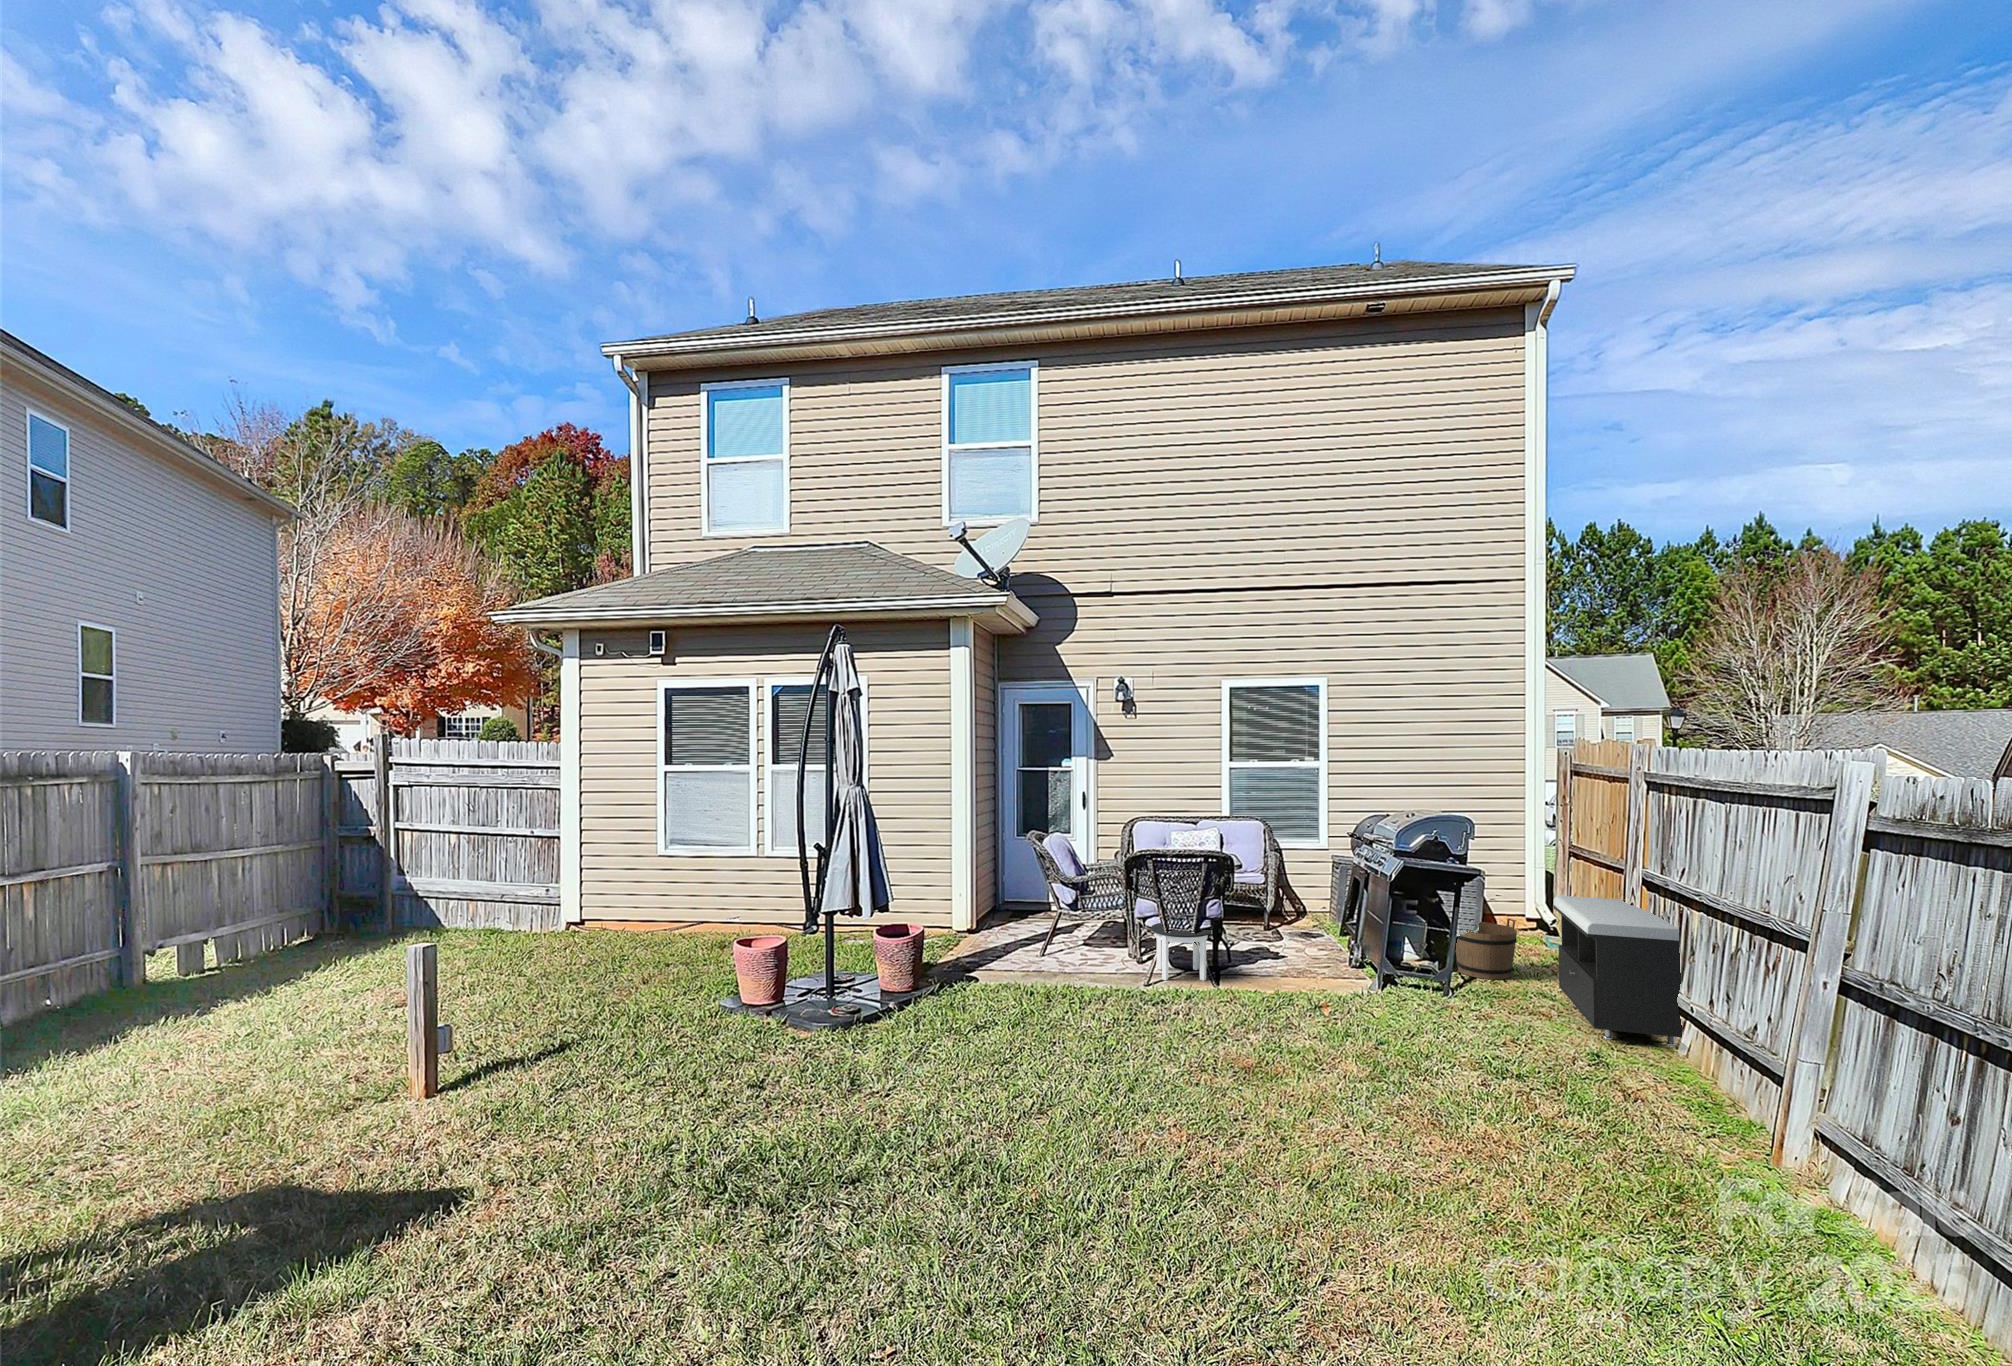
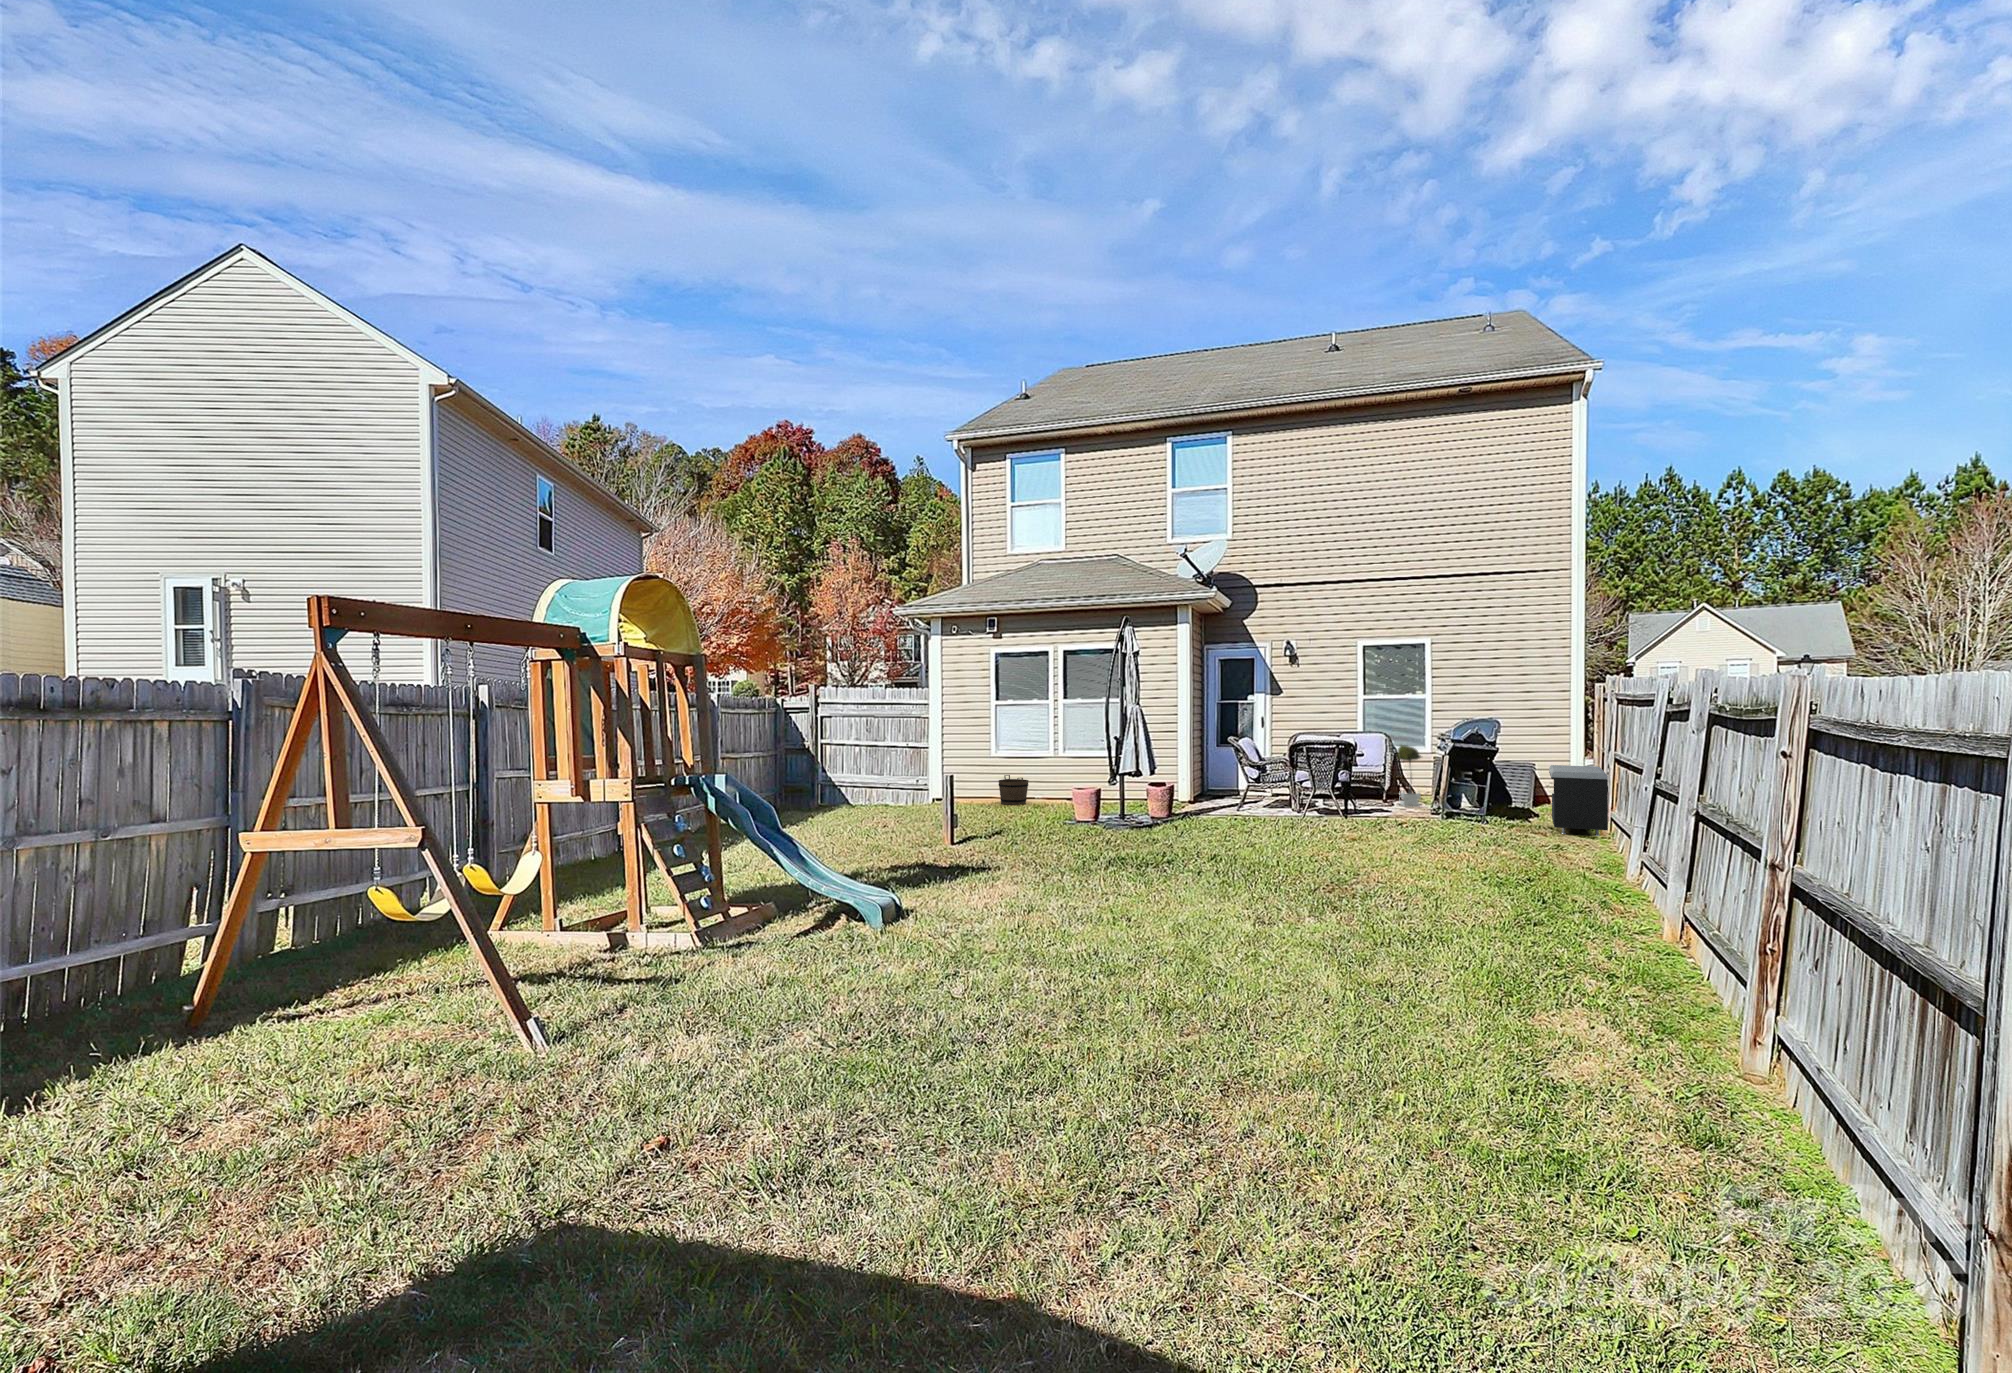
potted tree: none [1282,838,1324,939] -> present [1398,745,1421,807]
bucket: present [1454,918,1517,979] -> present [999,775,1028,805]
round table: present [1151,923,1211,981] -> none [1309,788,1345,818]

